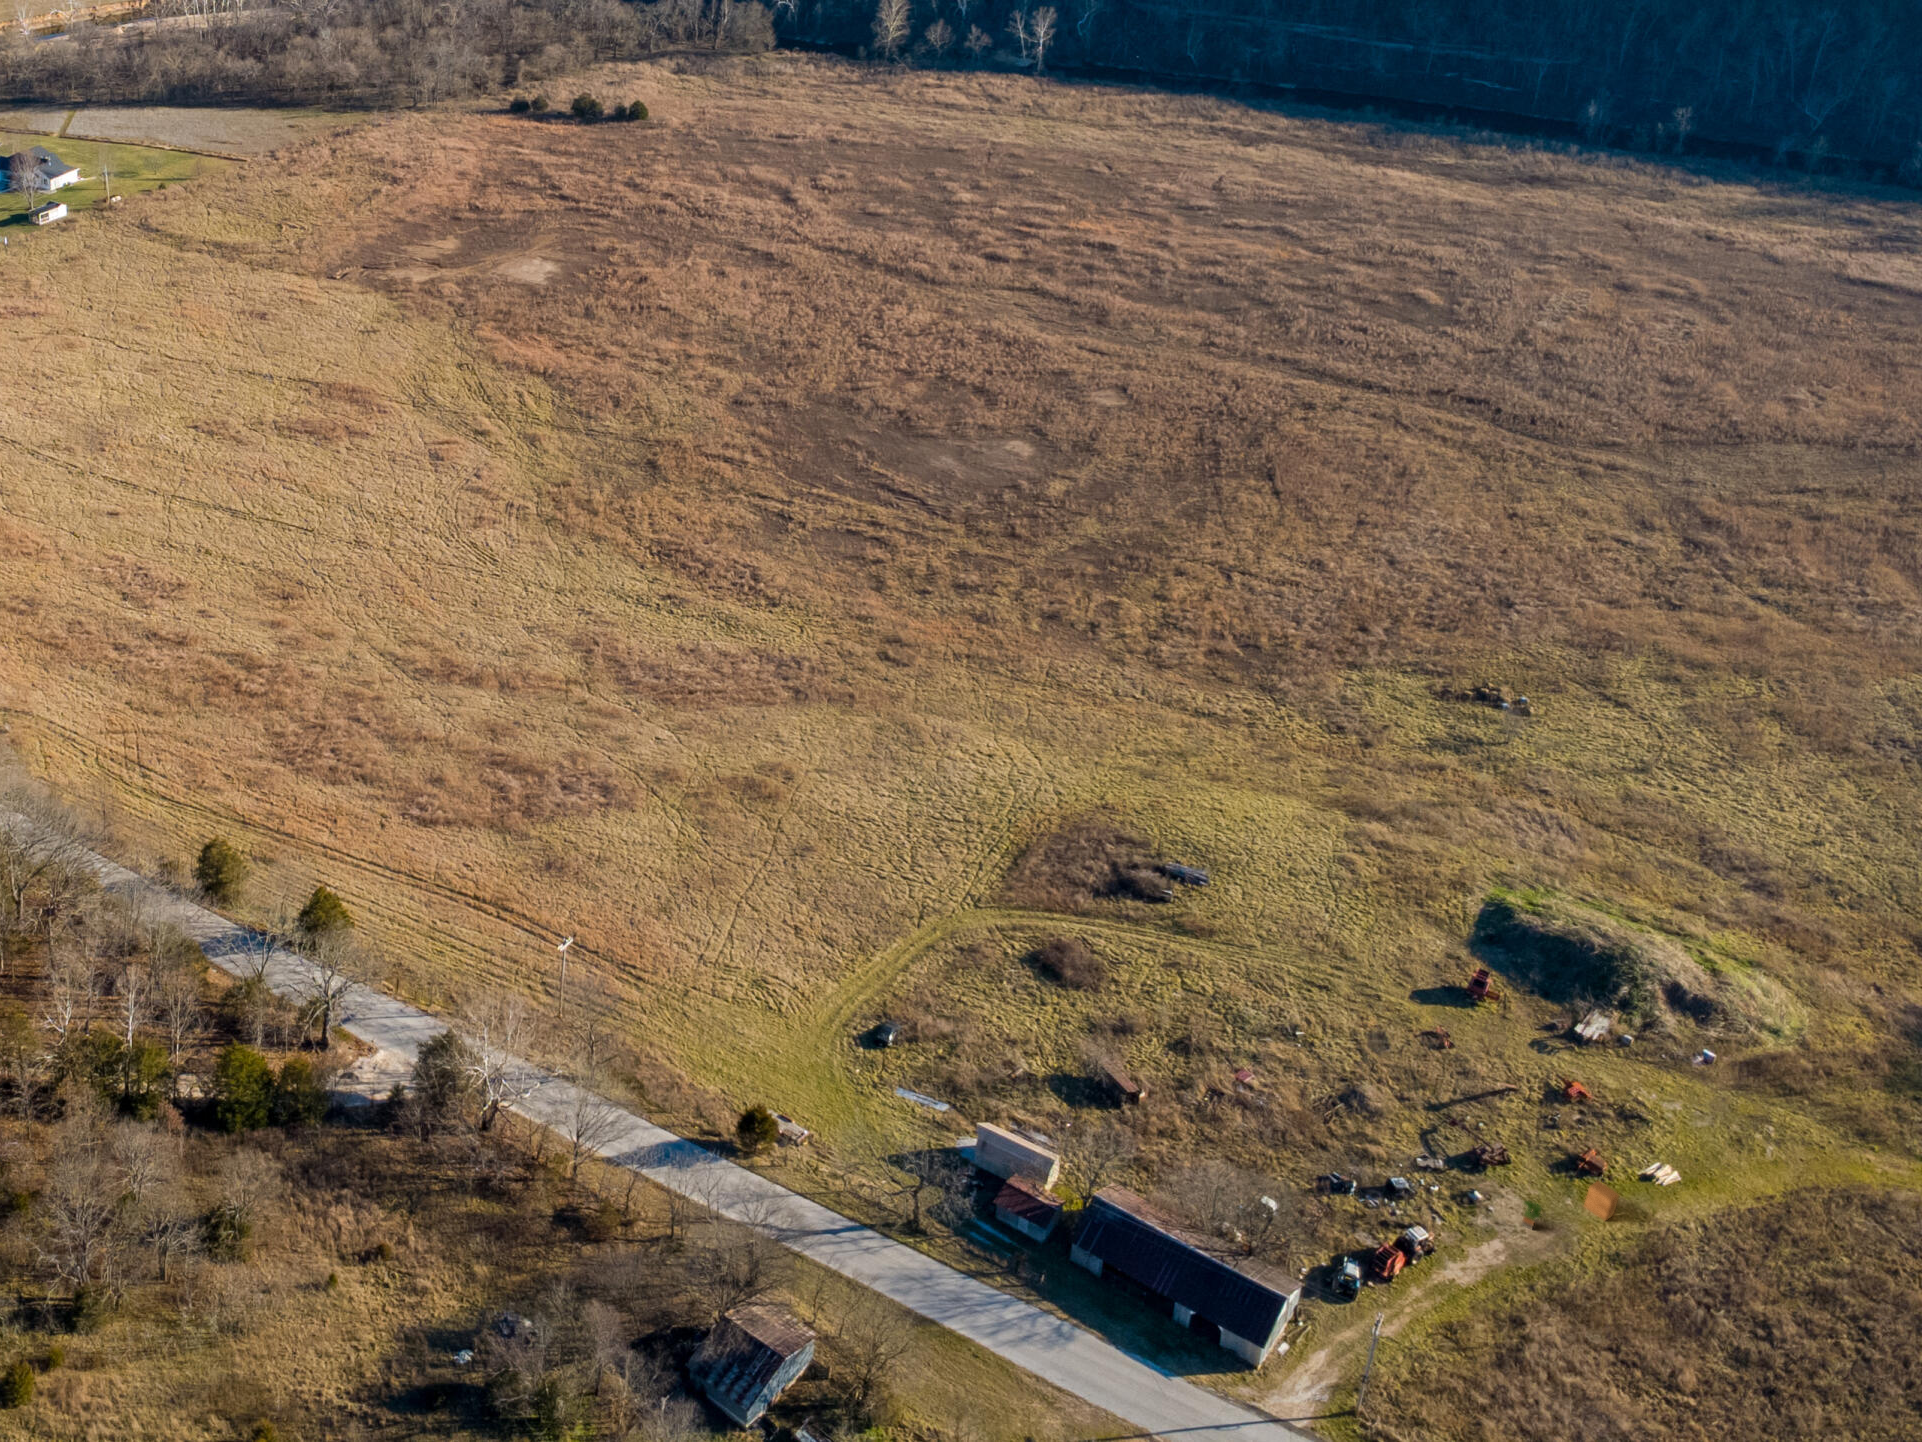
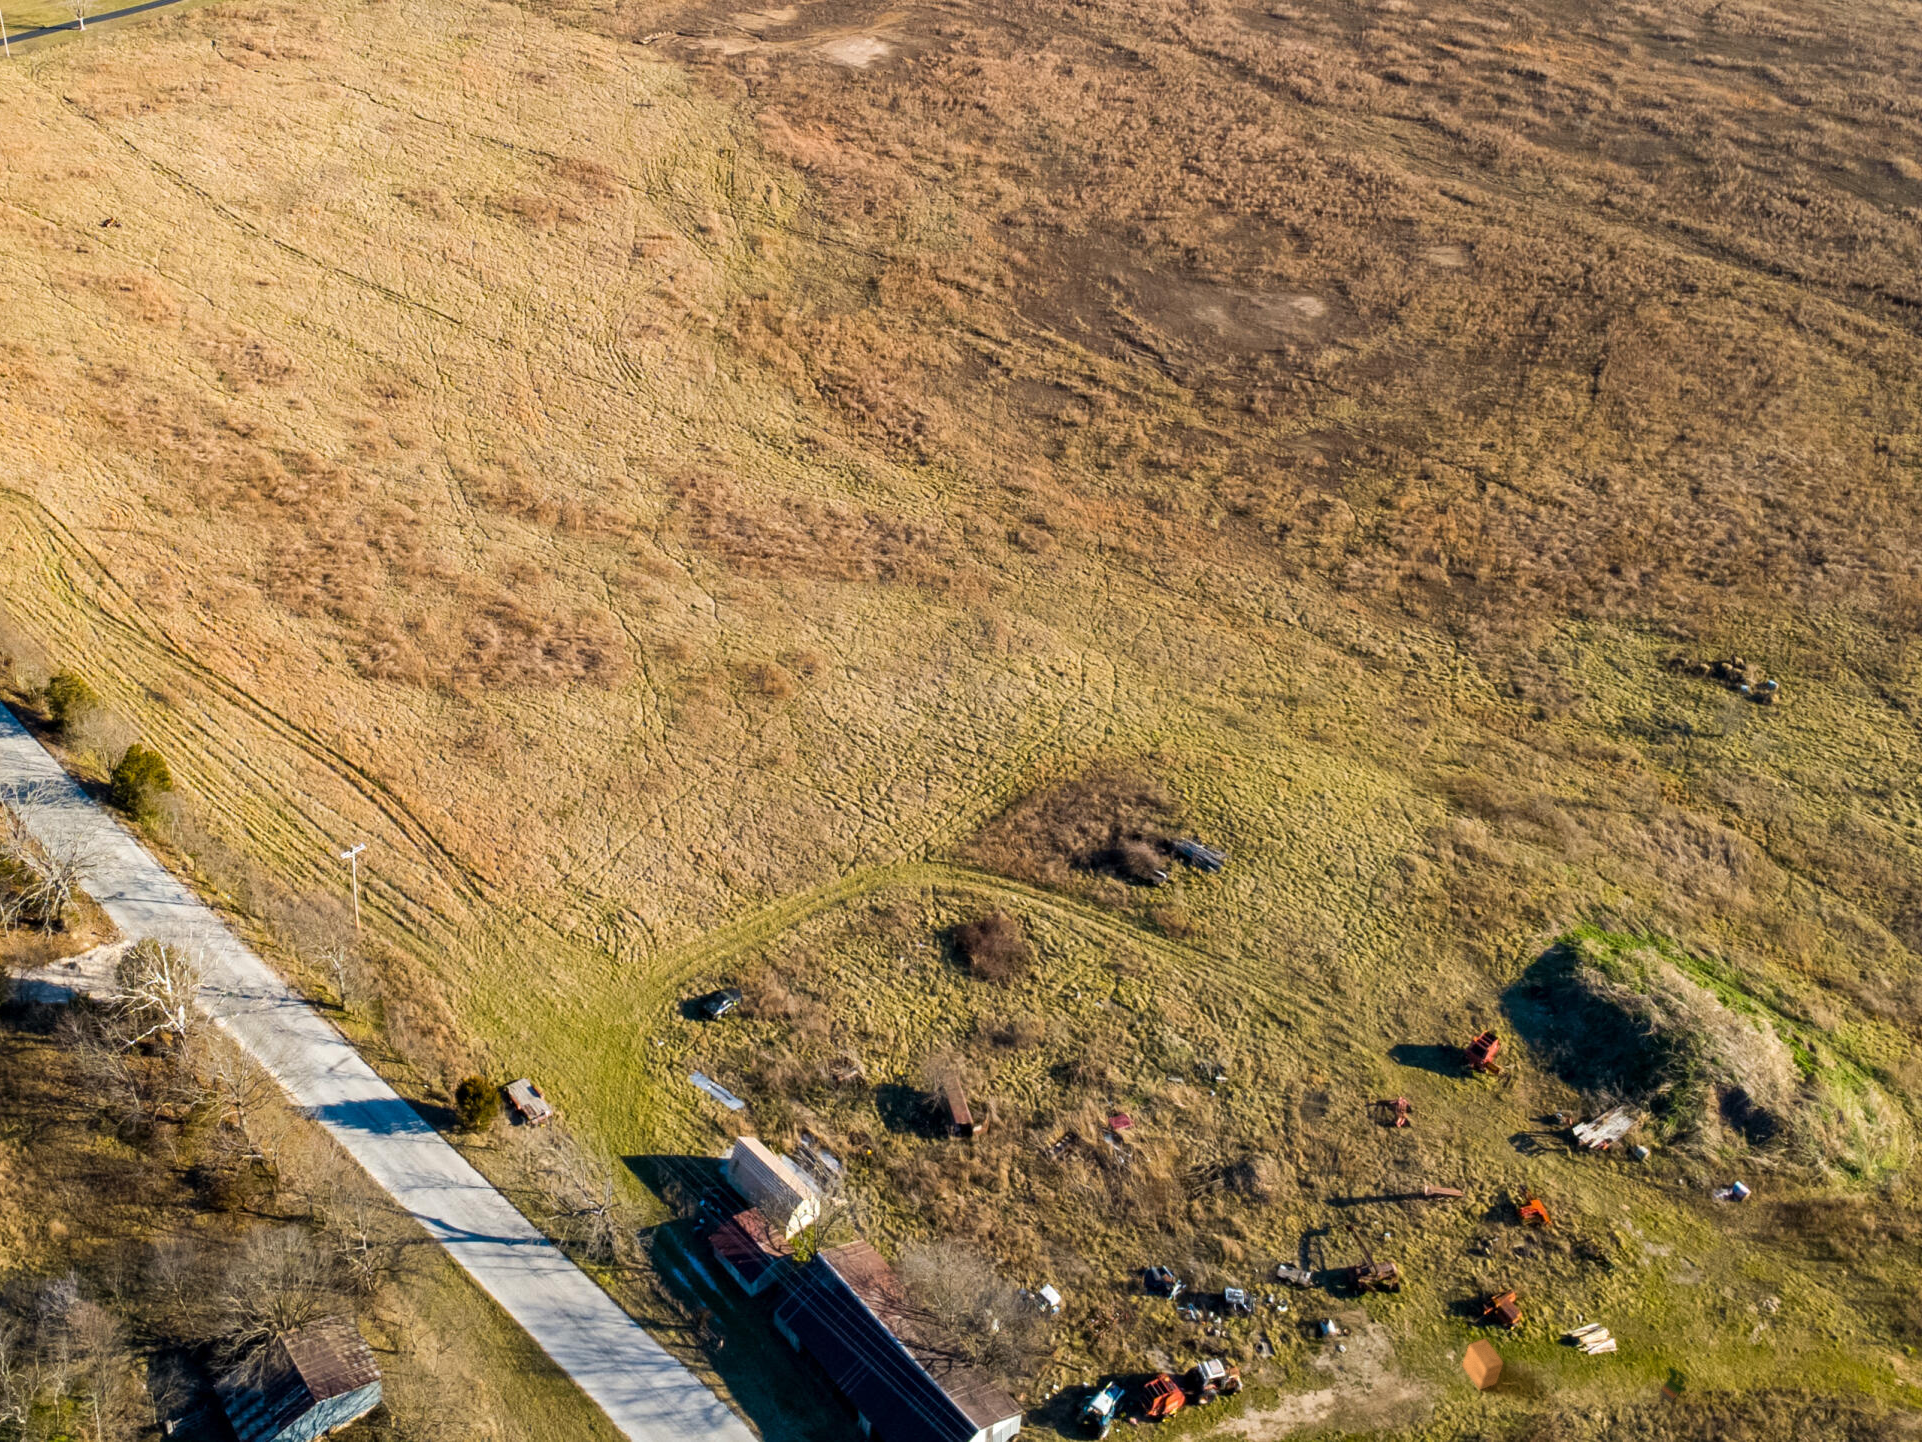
potted tree: present [1521,1201,1542,1229] -> present [1661,1367,1688,1402]

